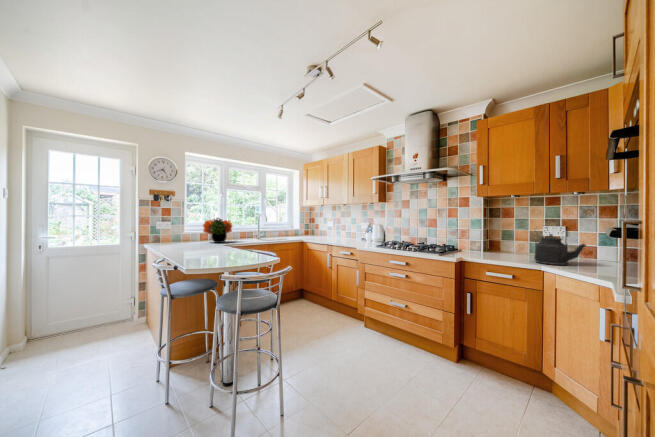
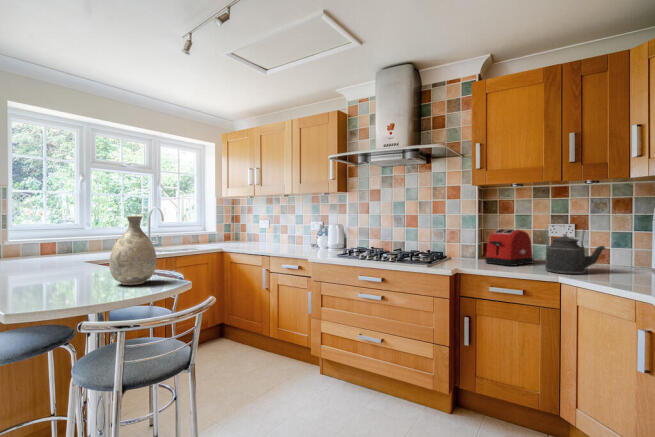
flower arrangement: present [203,218,232,243] -> none [44,215,102,258]
vase: none [236,219,261,258] -> present [109,216,157,285]
toaster: none [487,230,528,257] -> present [485,229,533,266]

